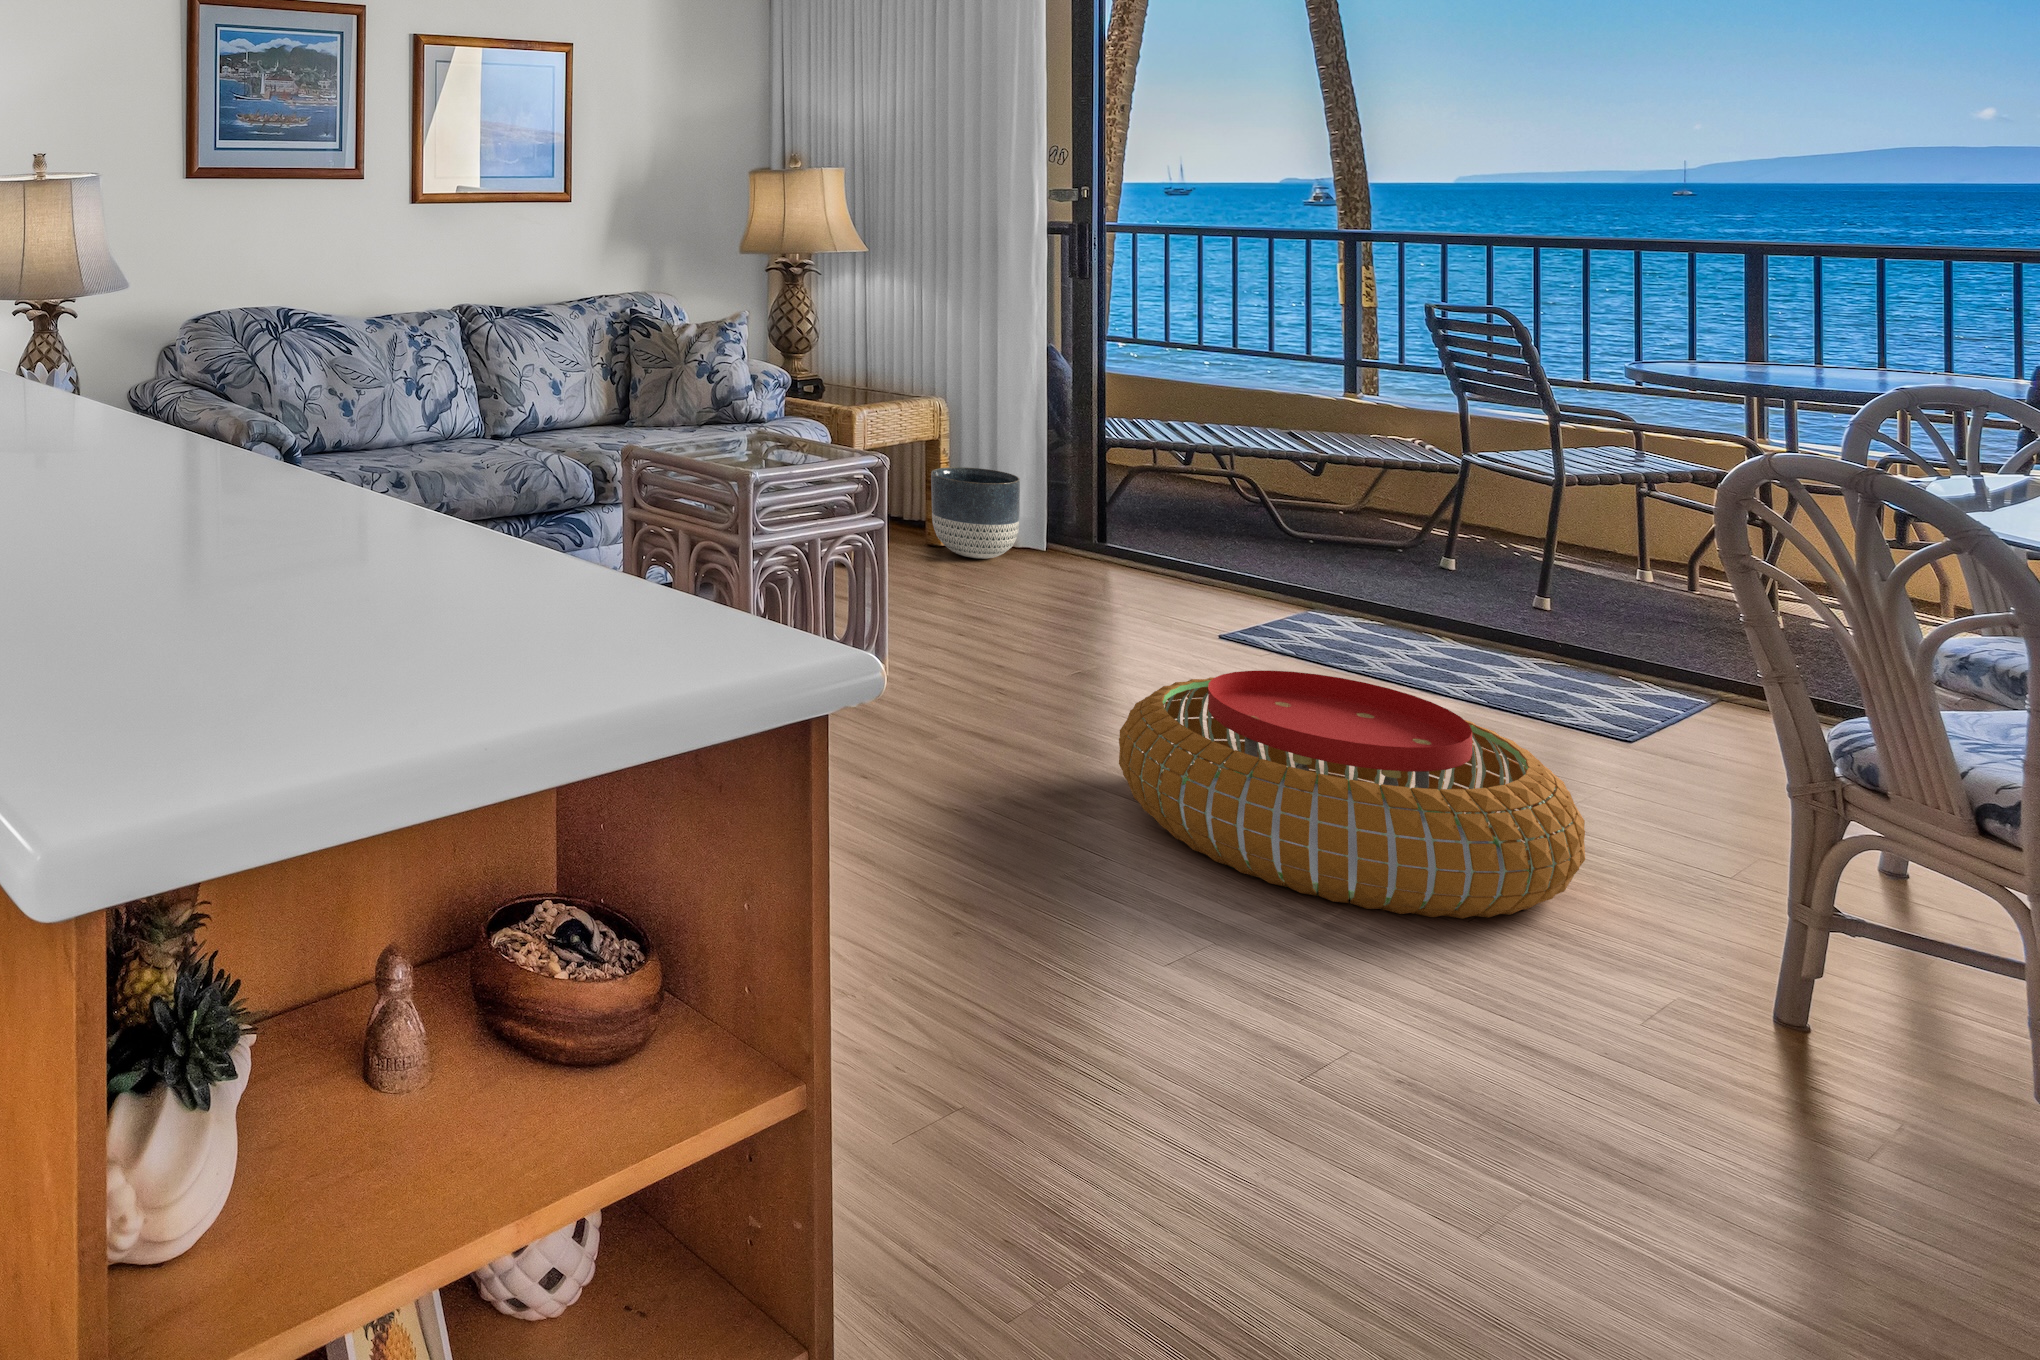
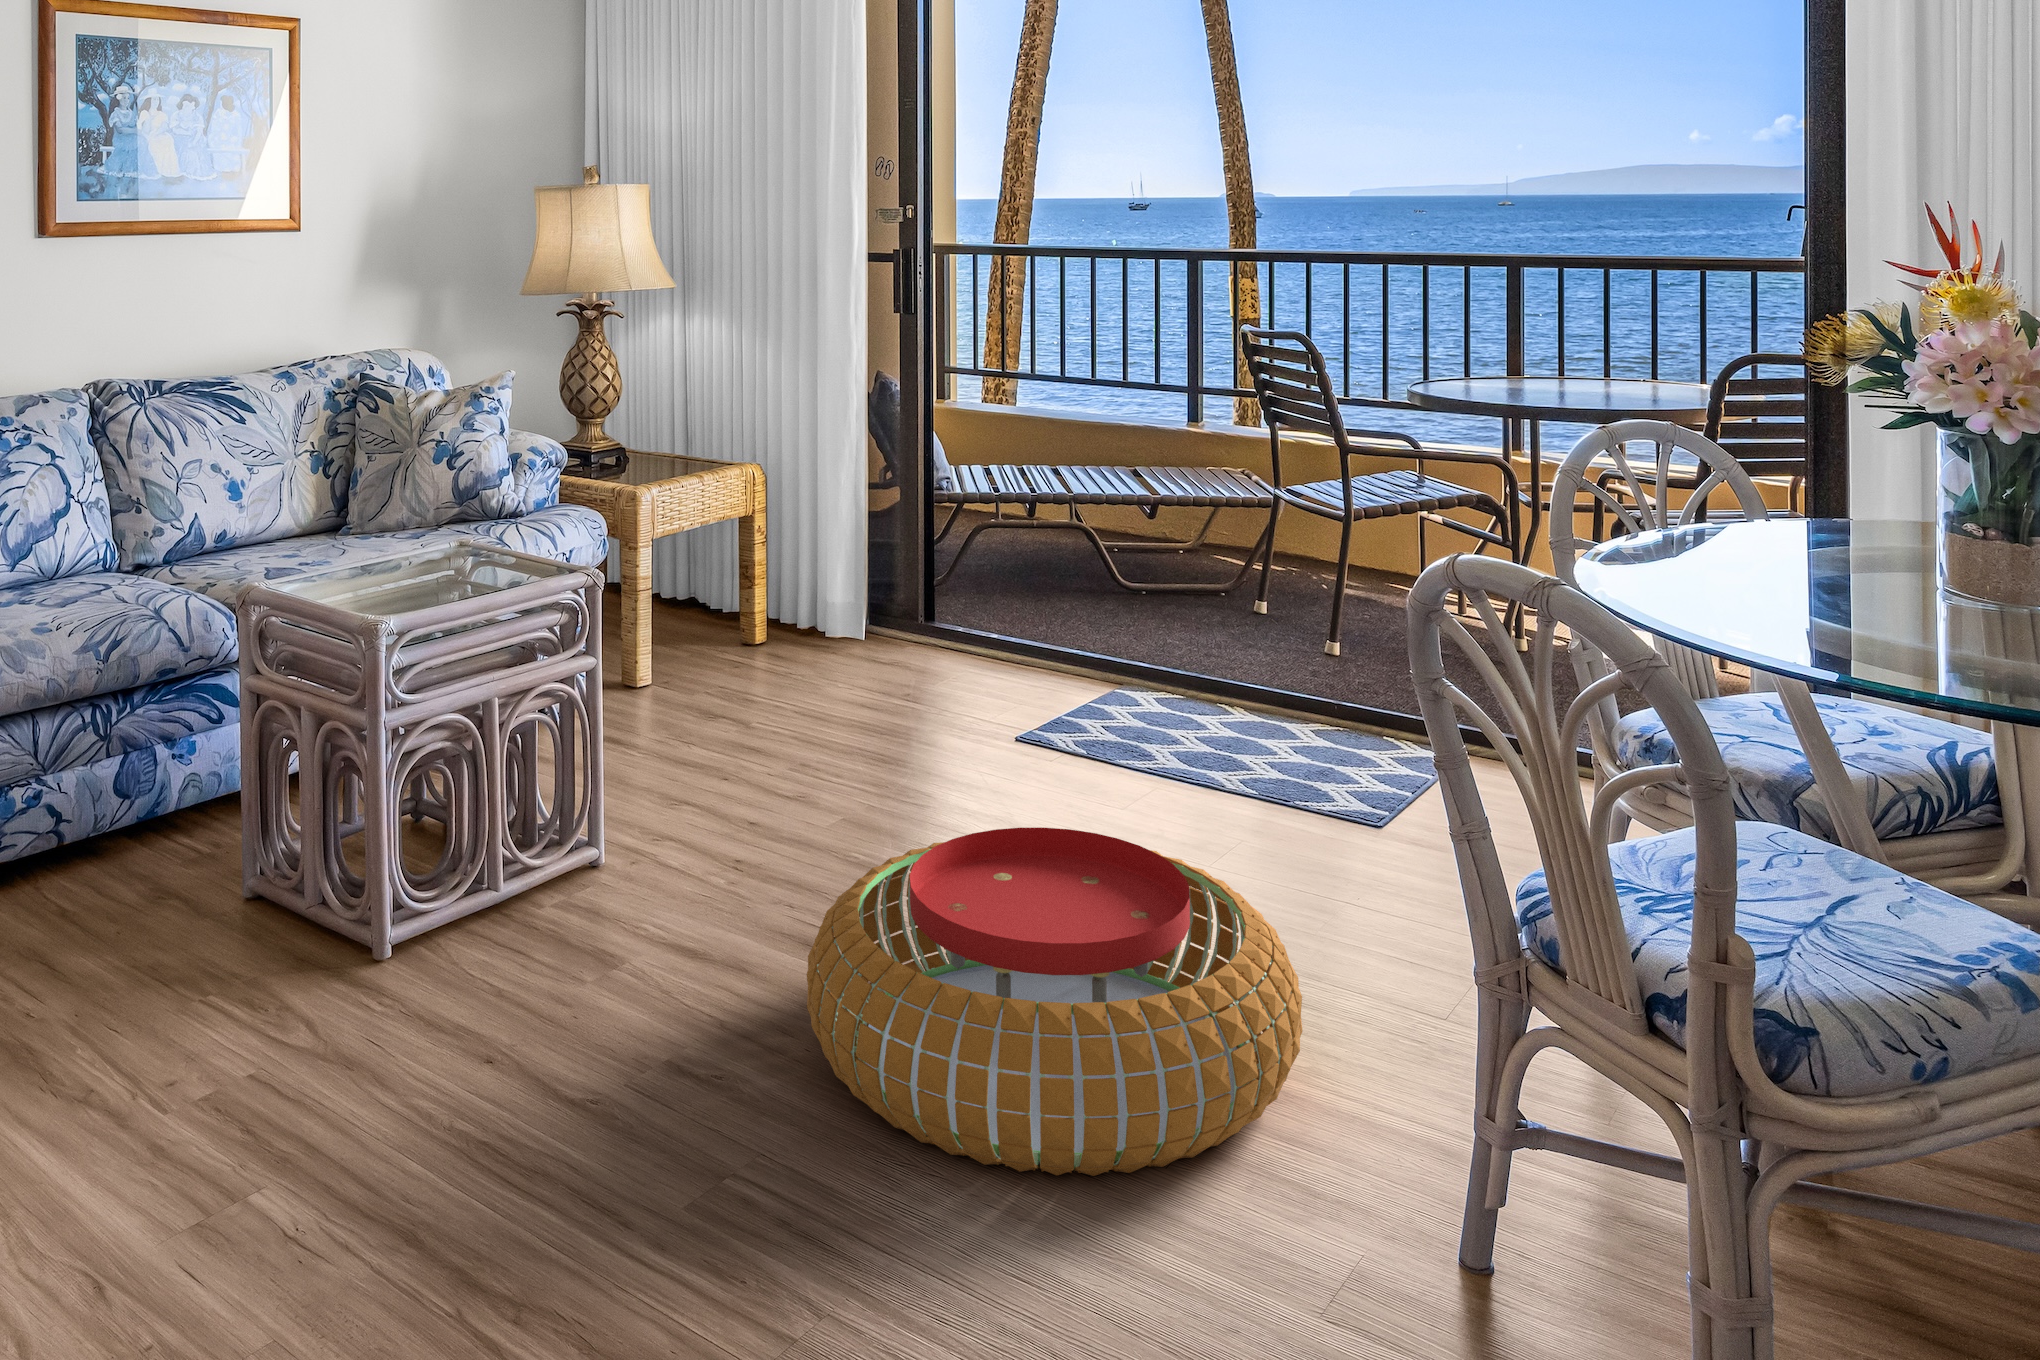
planter: present [931,467,1020,559] -> none [735,546,832,658]

